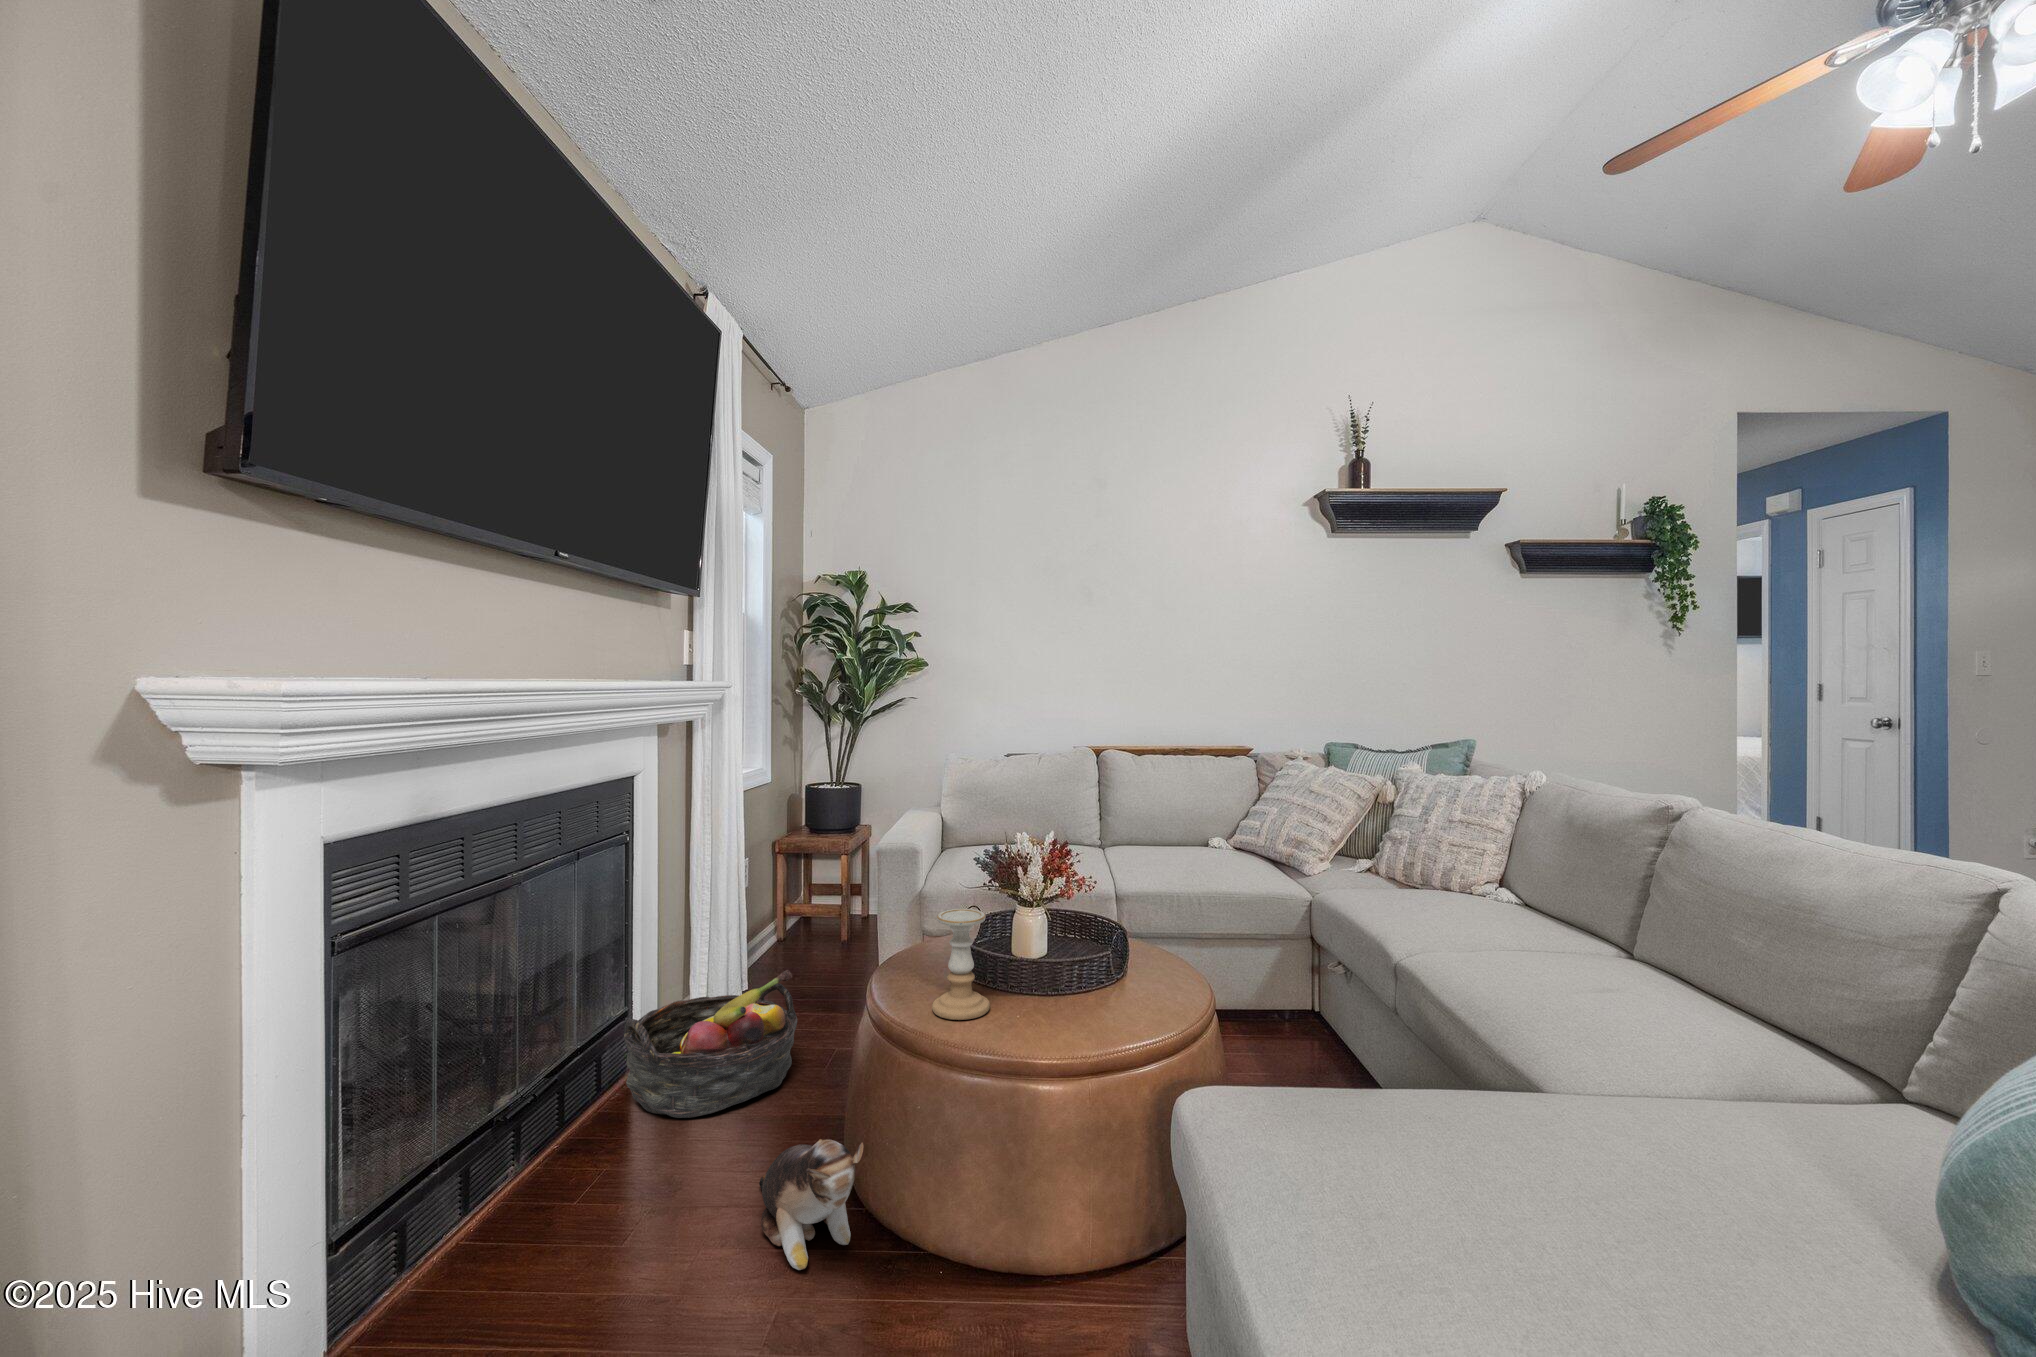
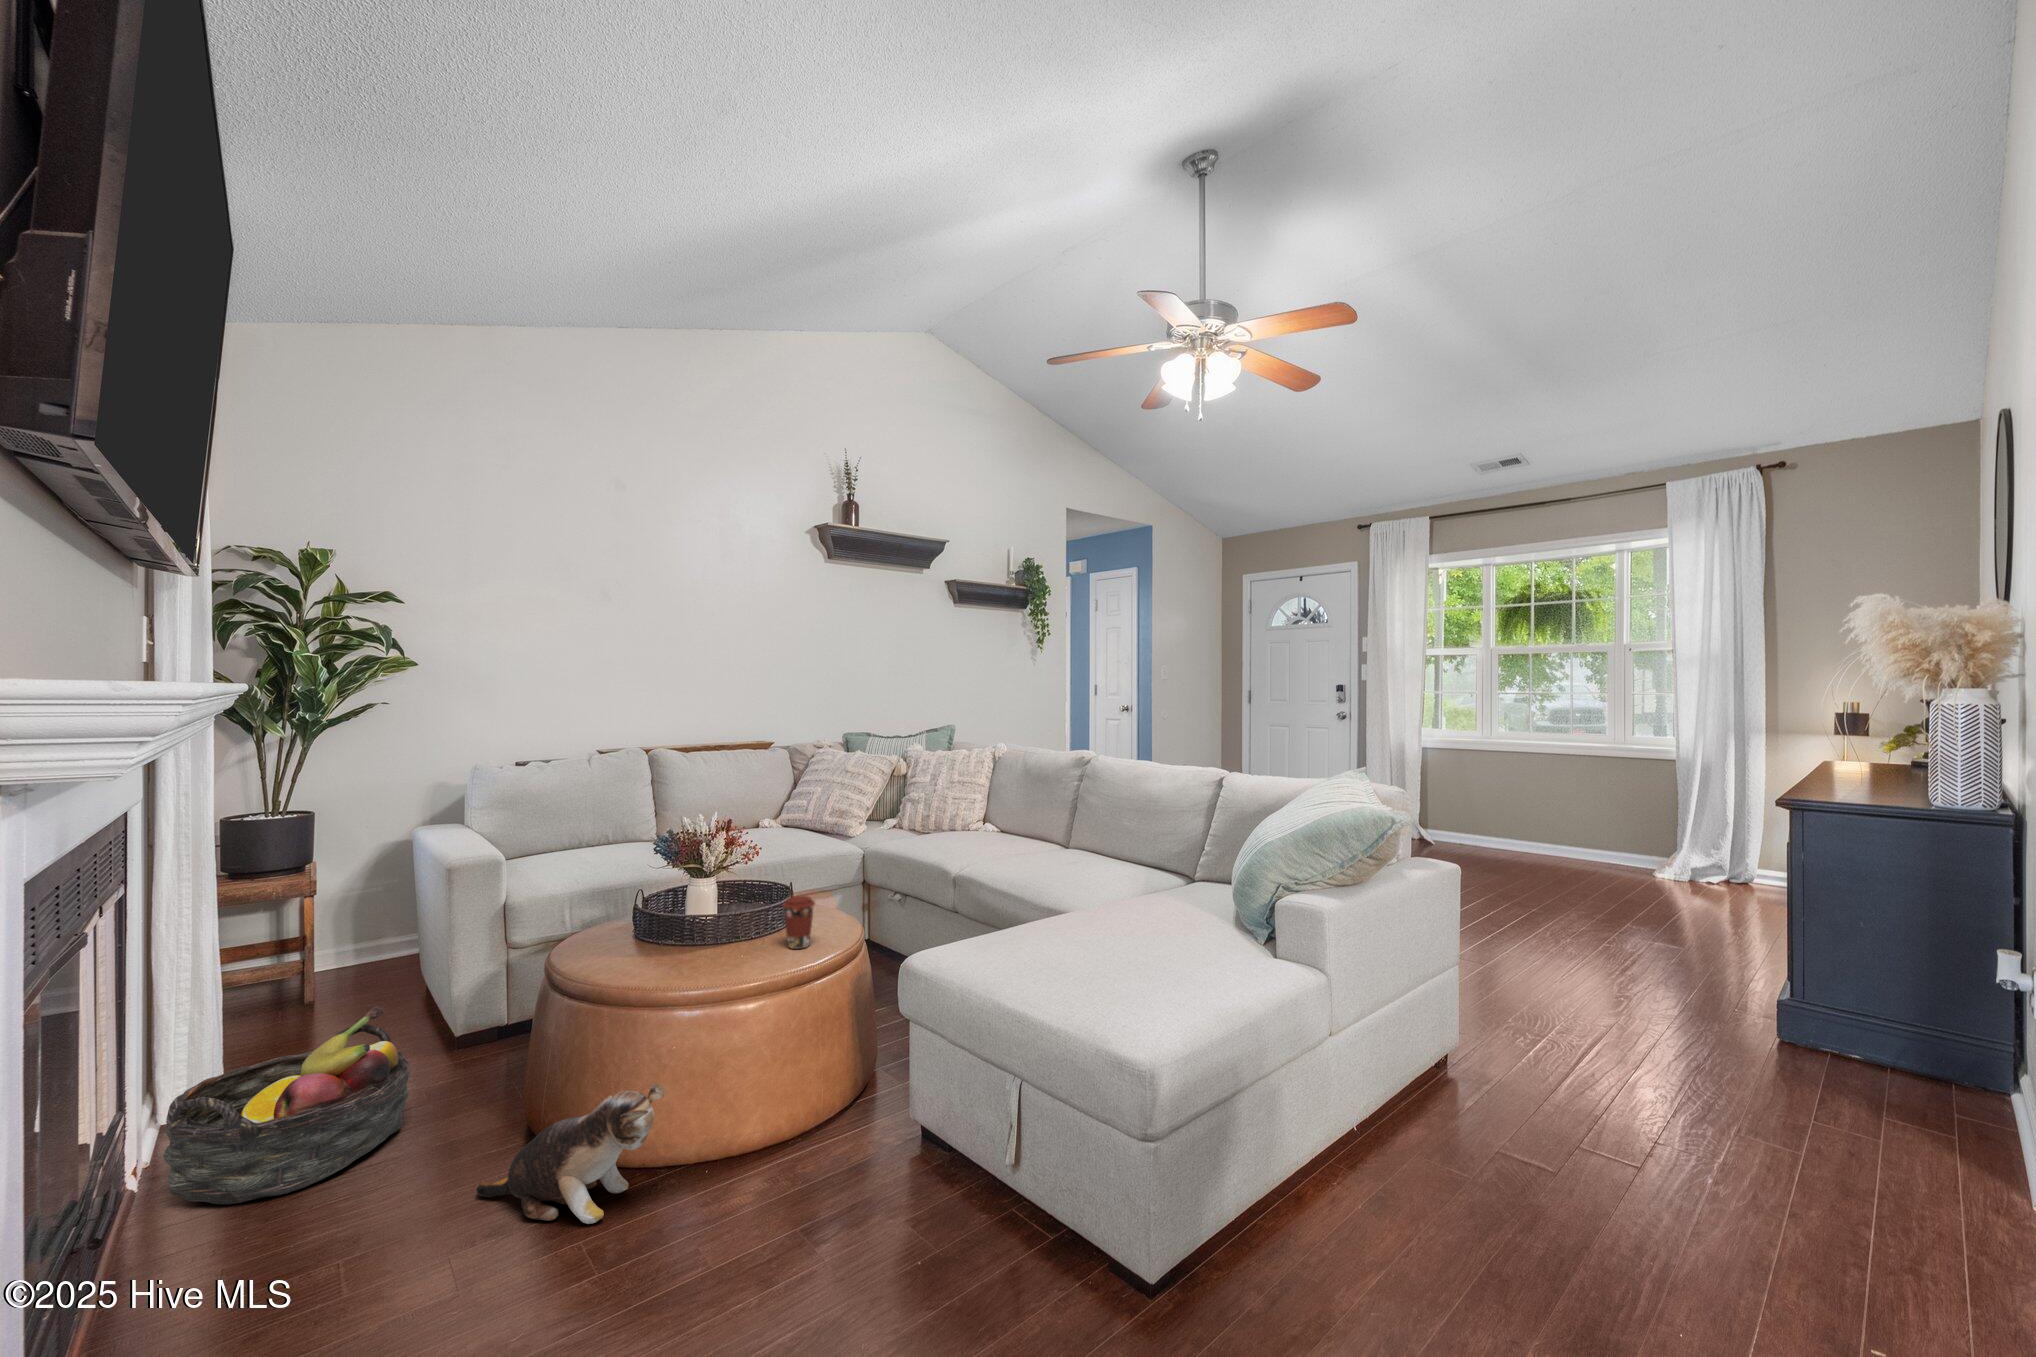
candle holder: present [932,909,990,1020] -> none [678,871,731,965]
coffee cup: none [1043,959,1083,1027] -> present [782,896,815,949]

